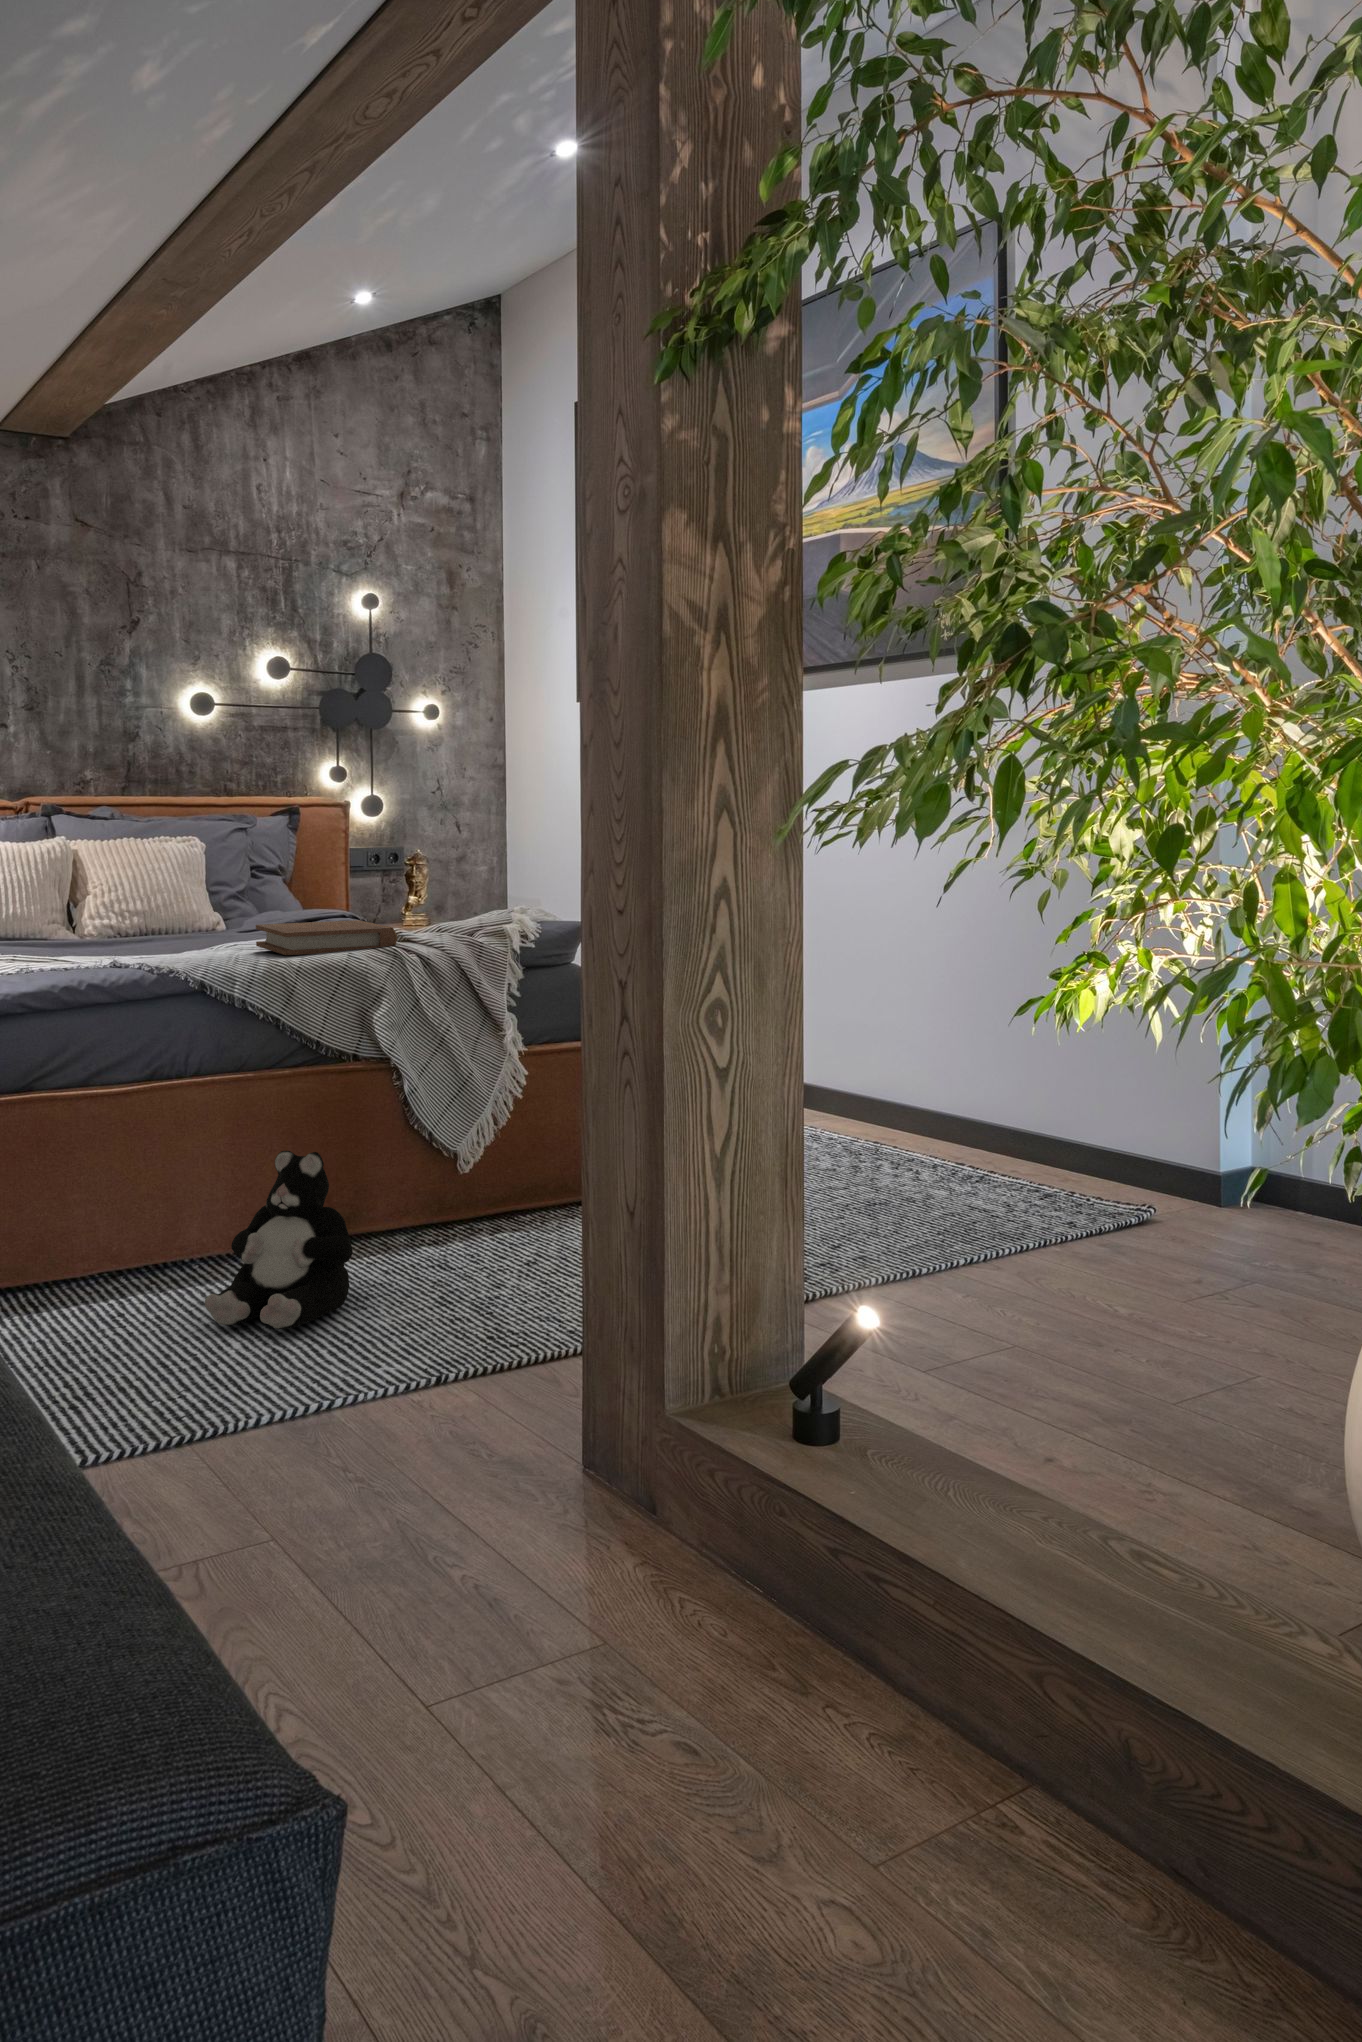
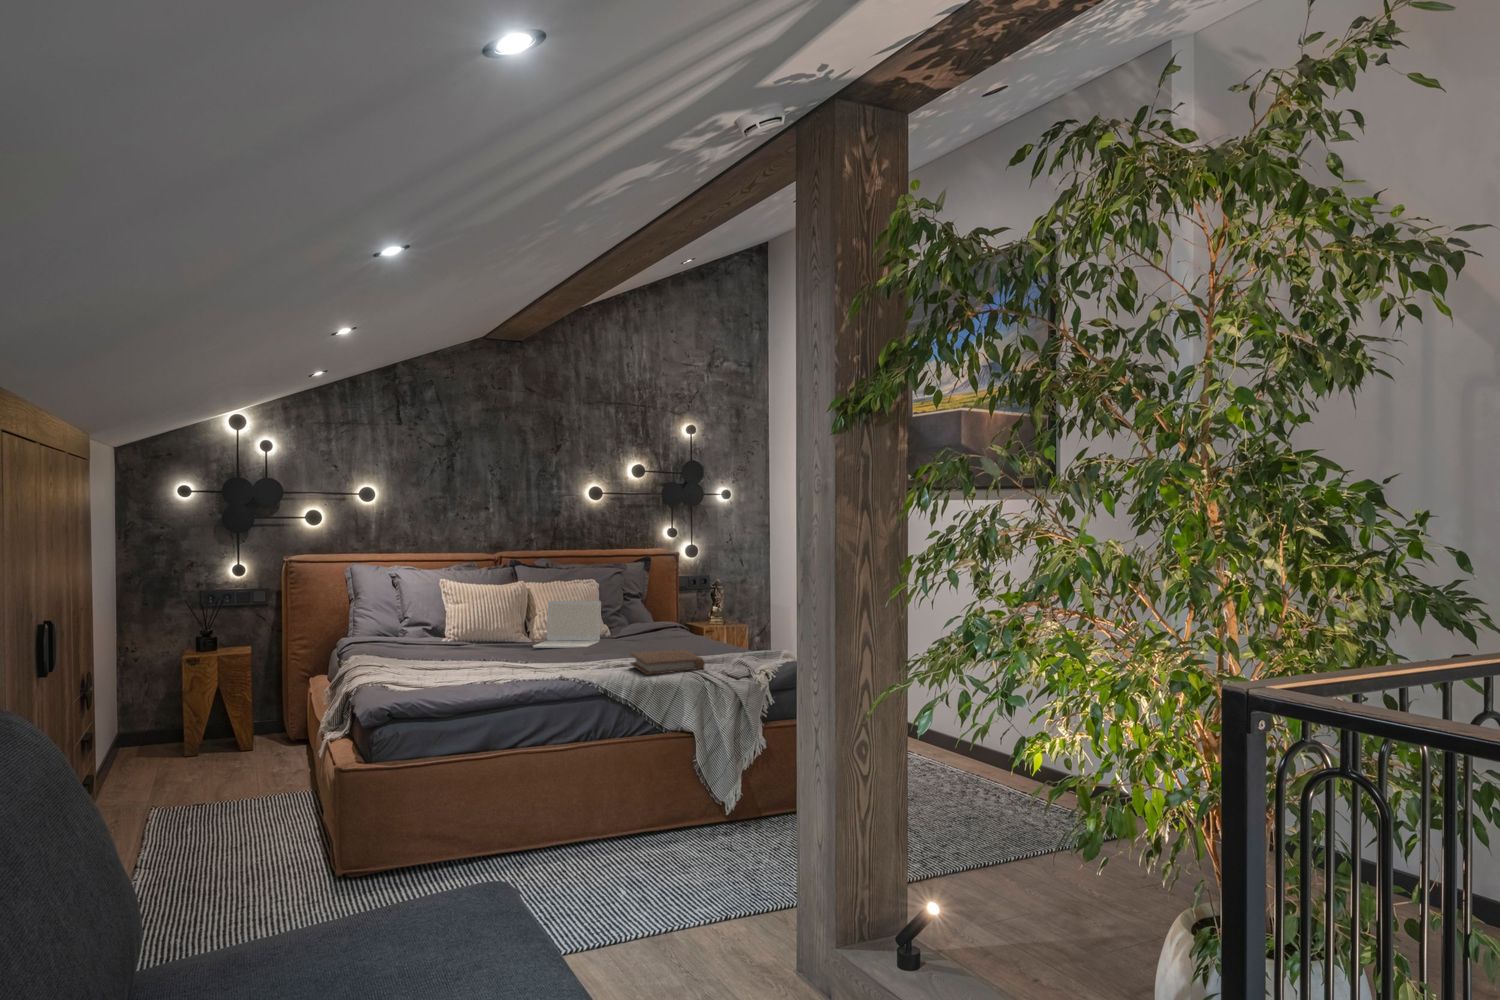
laptop: none [78,862,208,943] -> present [533,601,601,648]
plush toy: present [205,1151,353,1329] -> none [607,788,681,885]

